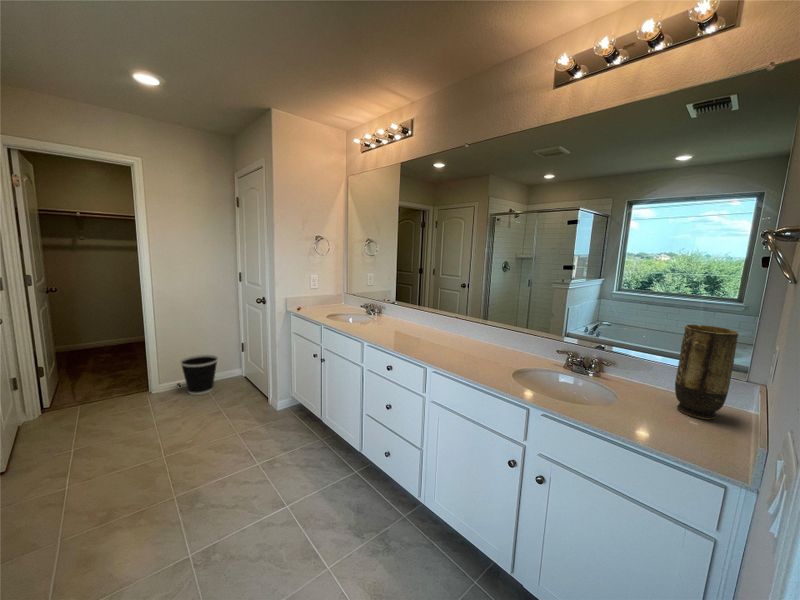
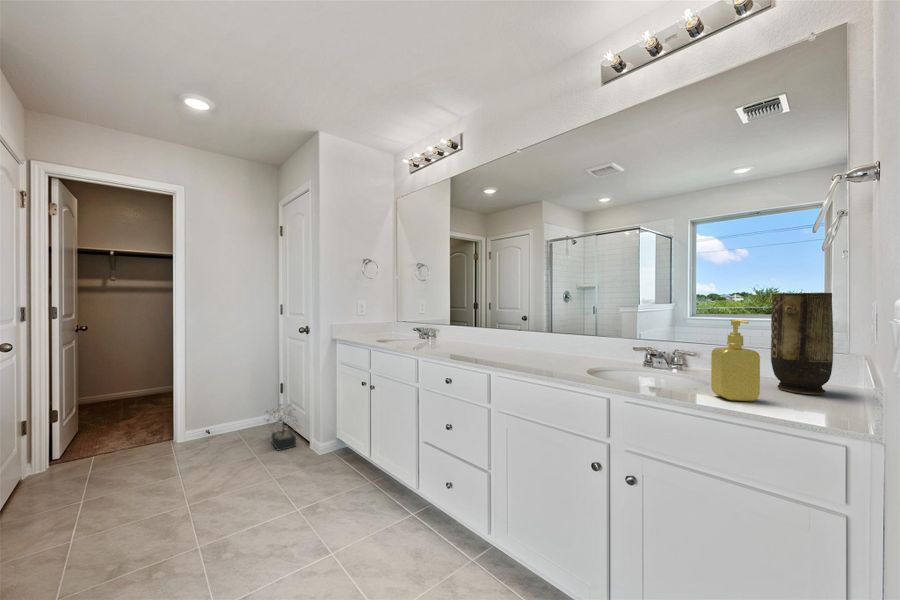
wastebasket: present [180,355,218,395] -> none [211,396,254,441]
soap dispenser: none [617,356,662,429] -> present [711,320,760,401]
decorative plant: none [227,364,261,406] -> present [264,404,298,450]

